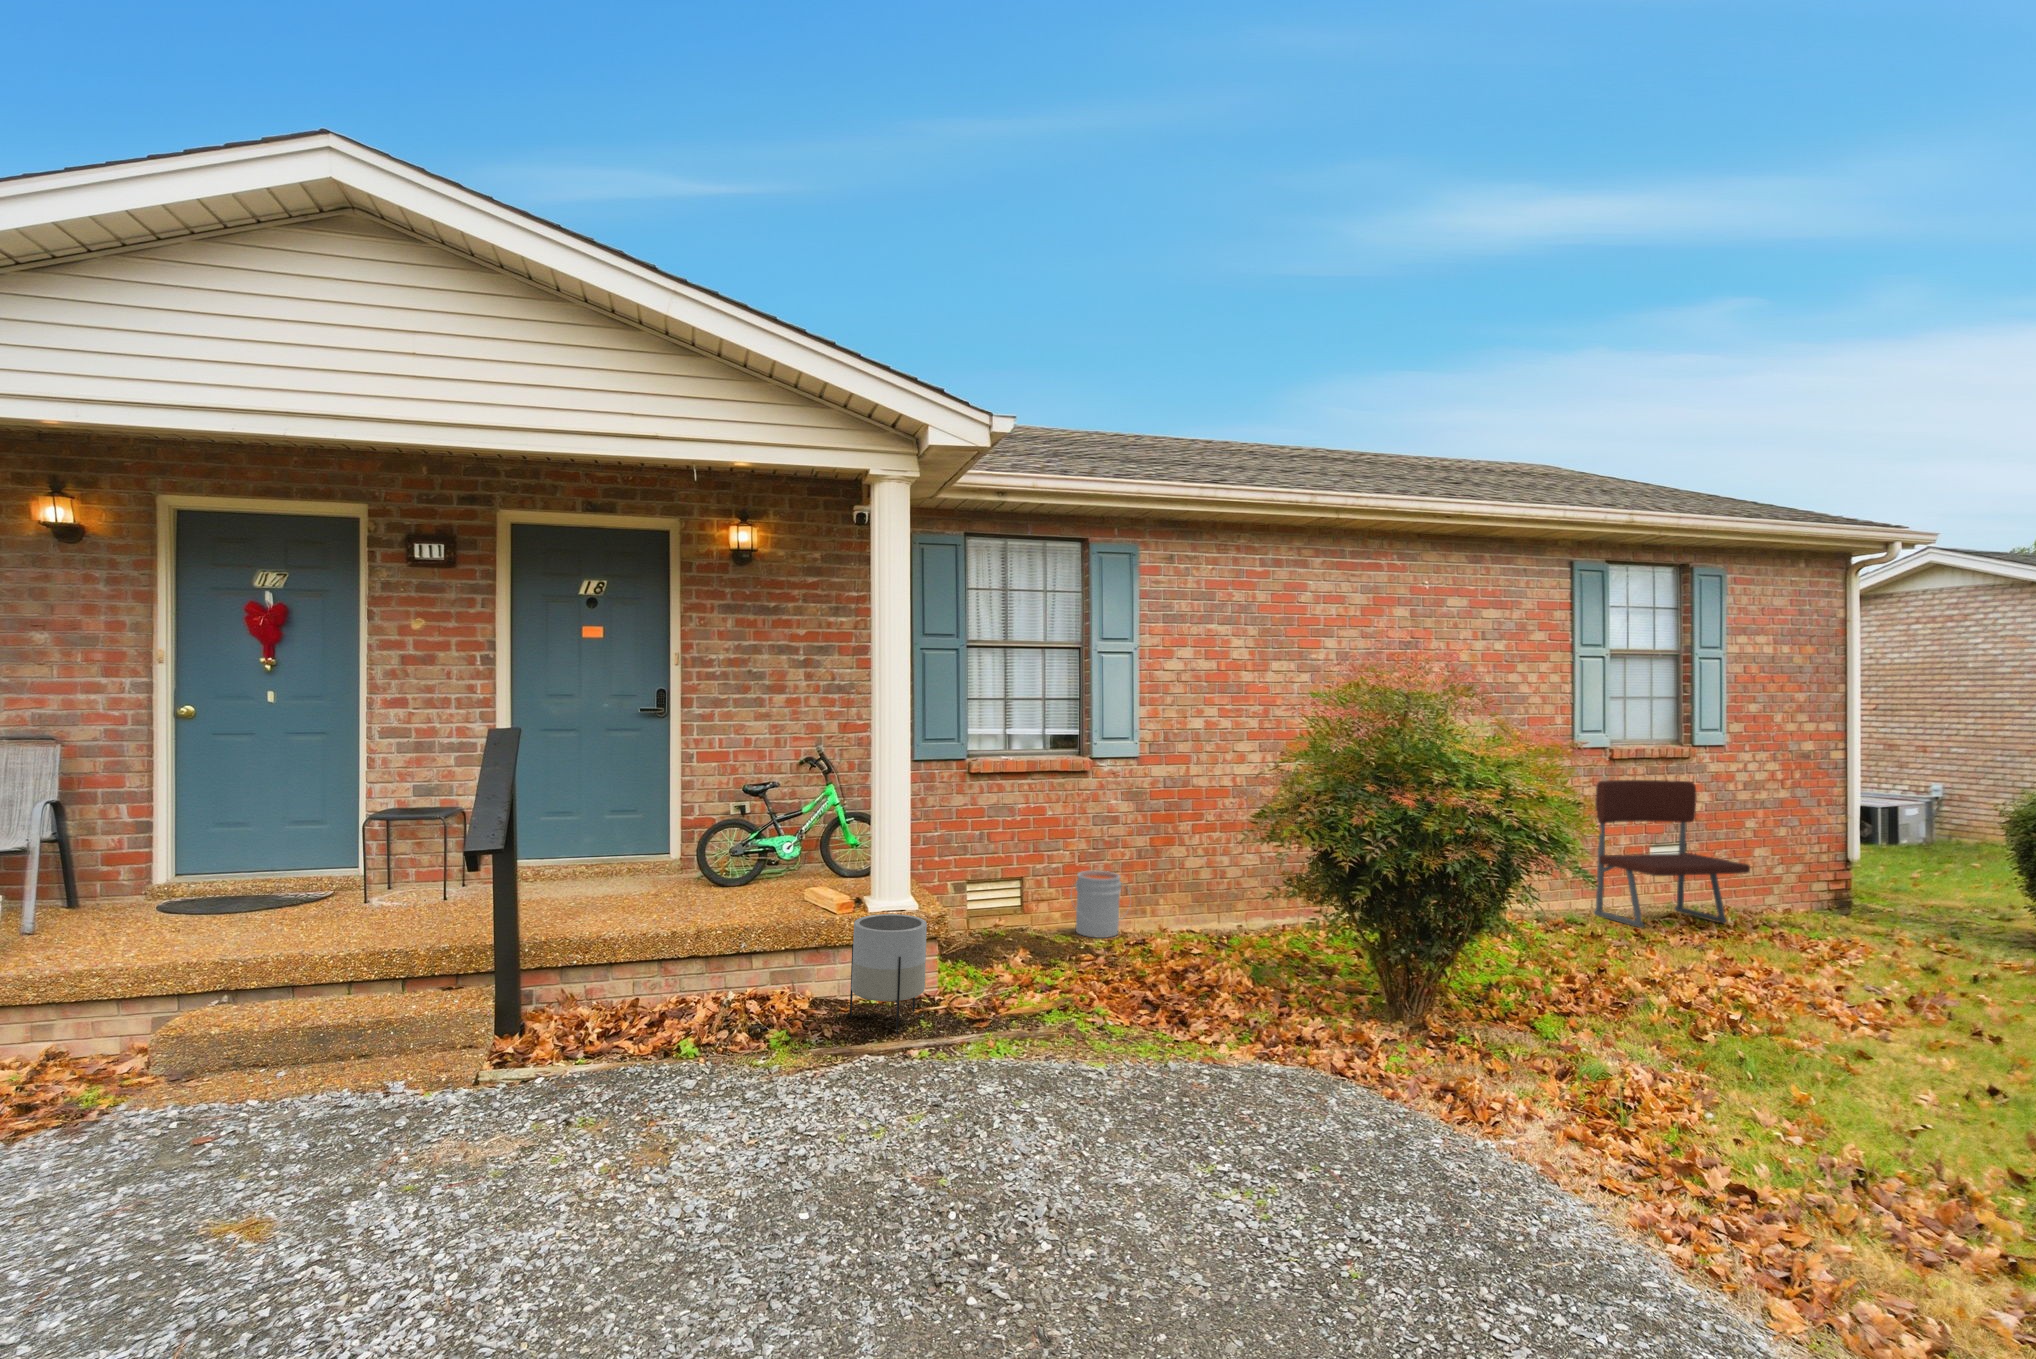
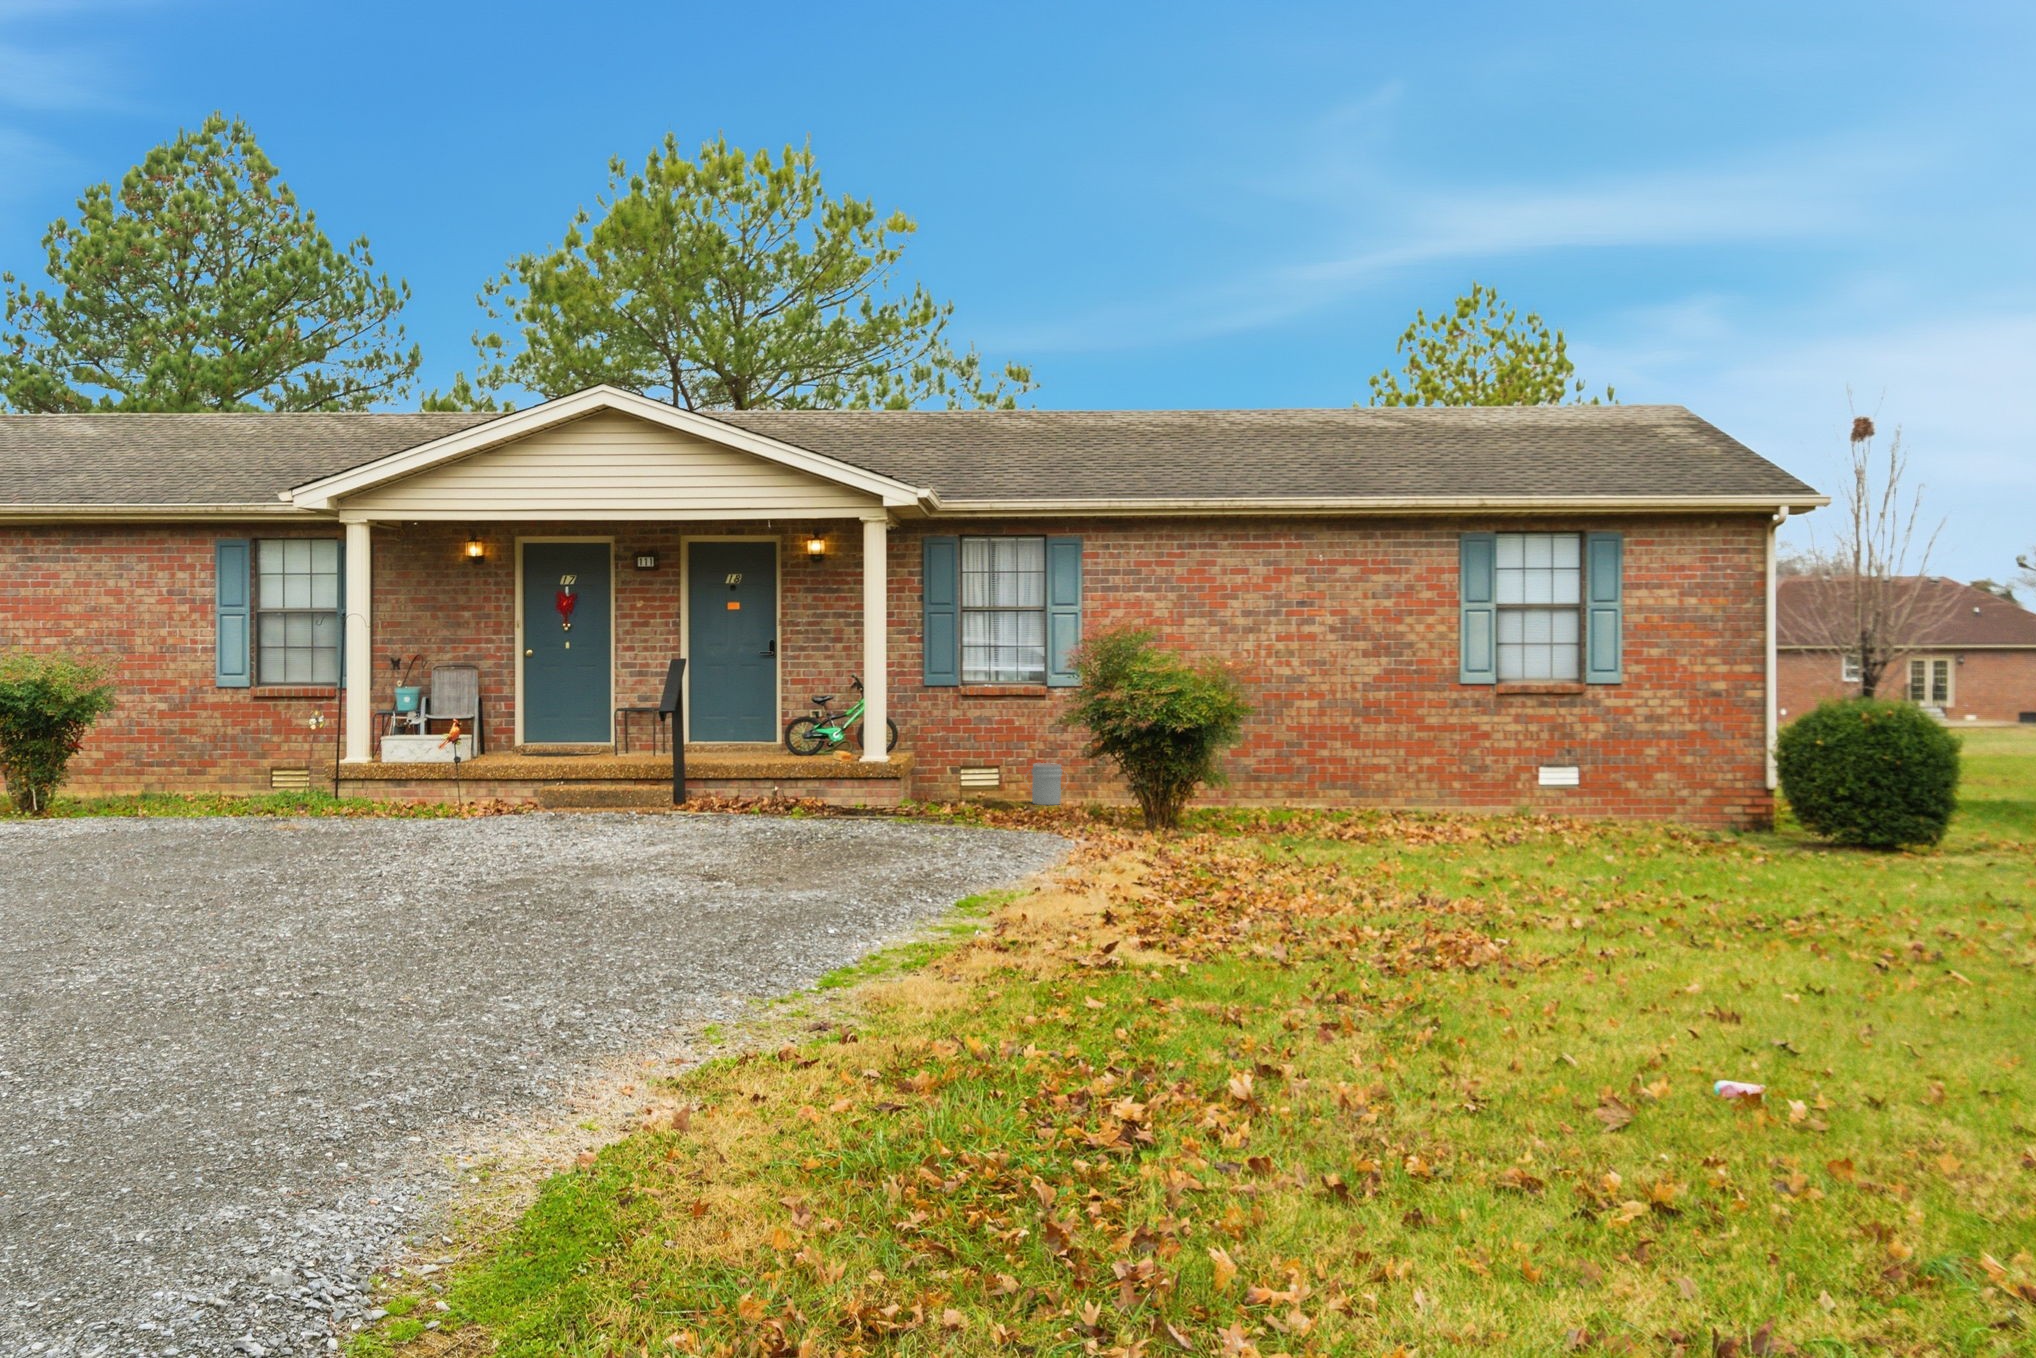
bench: present [1594,780,1750,928] -> none [1468,711,1581,825]
planter: present [850,914,927,1034] -> none [843,762,882,818]

